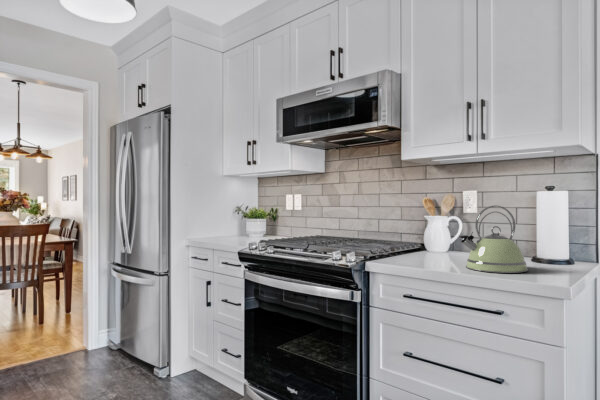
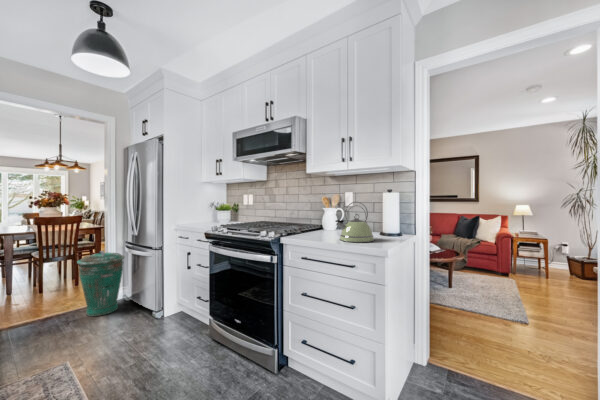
trash can: none [48,275,112,371] -> present [77,251,124,316]

